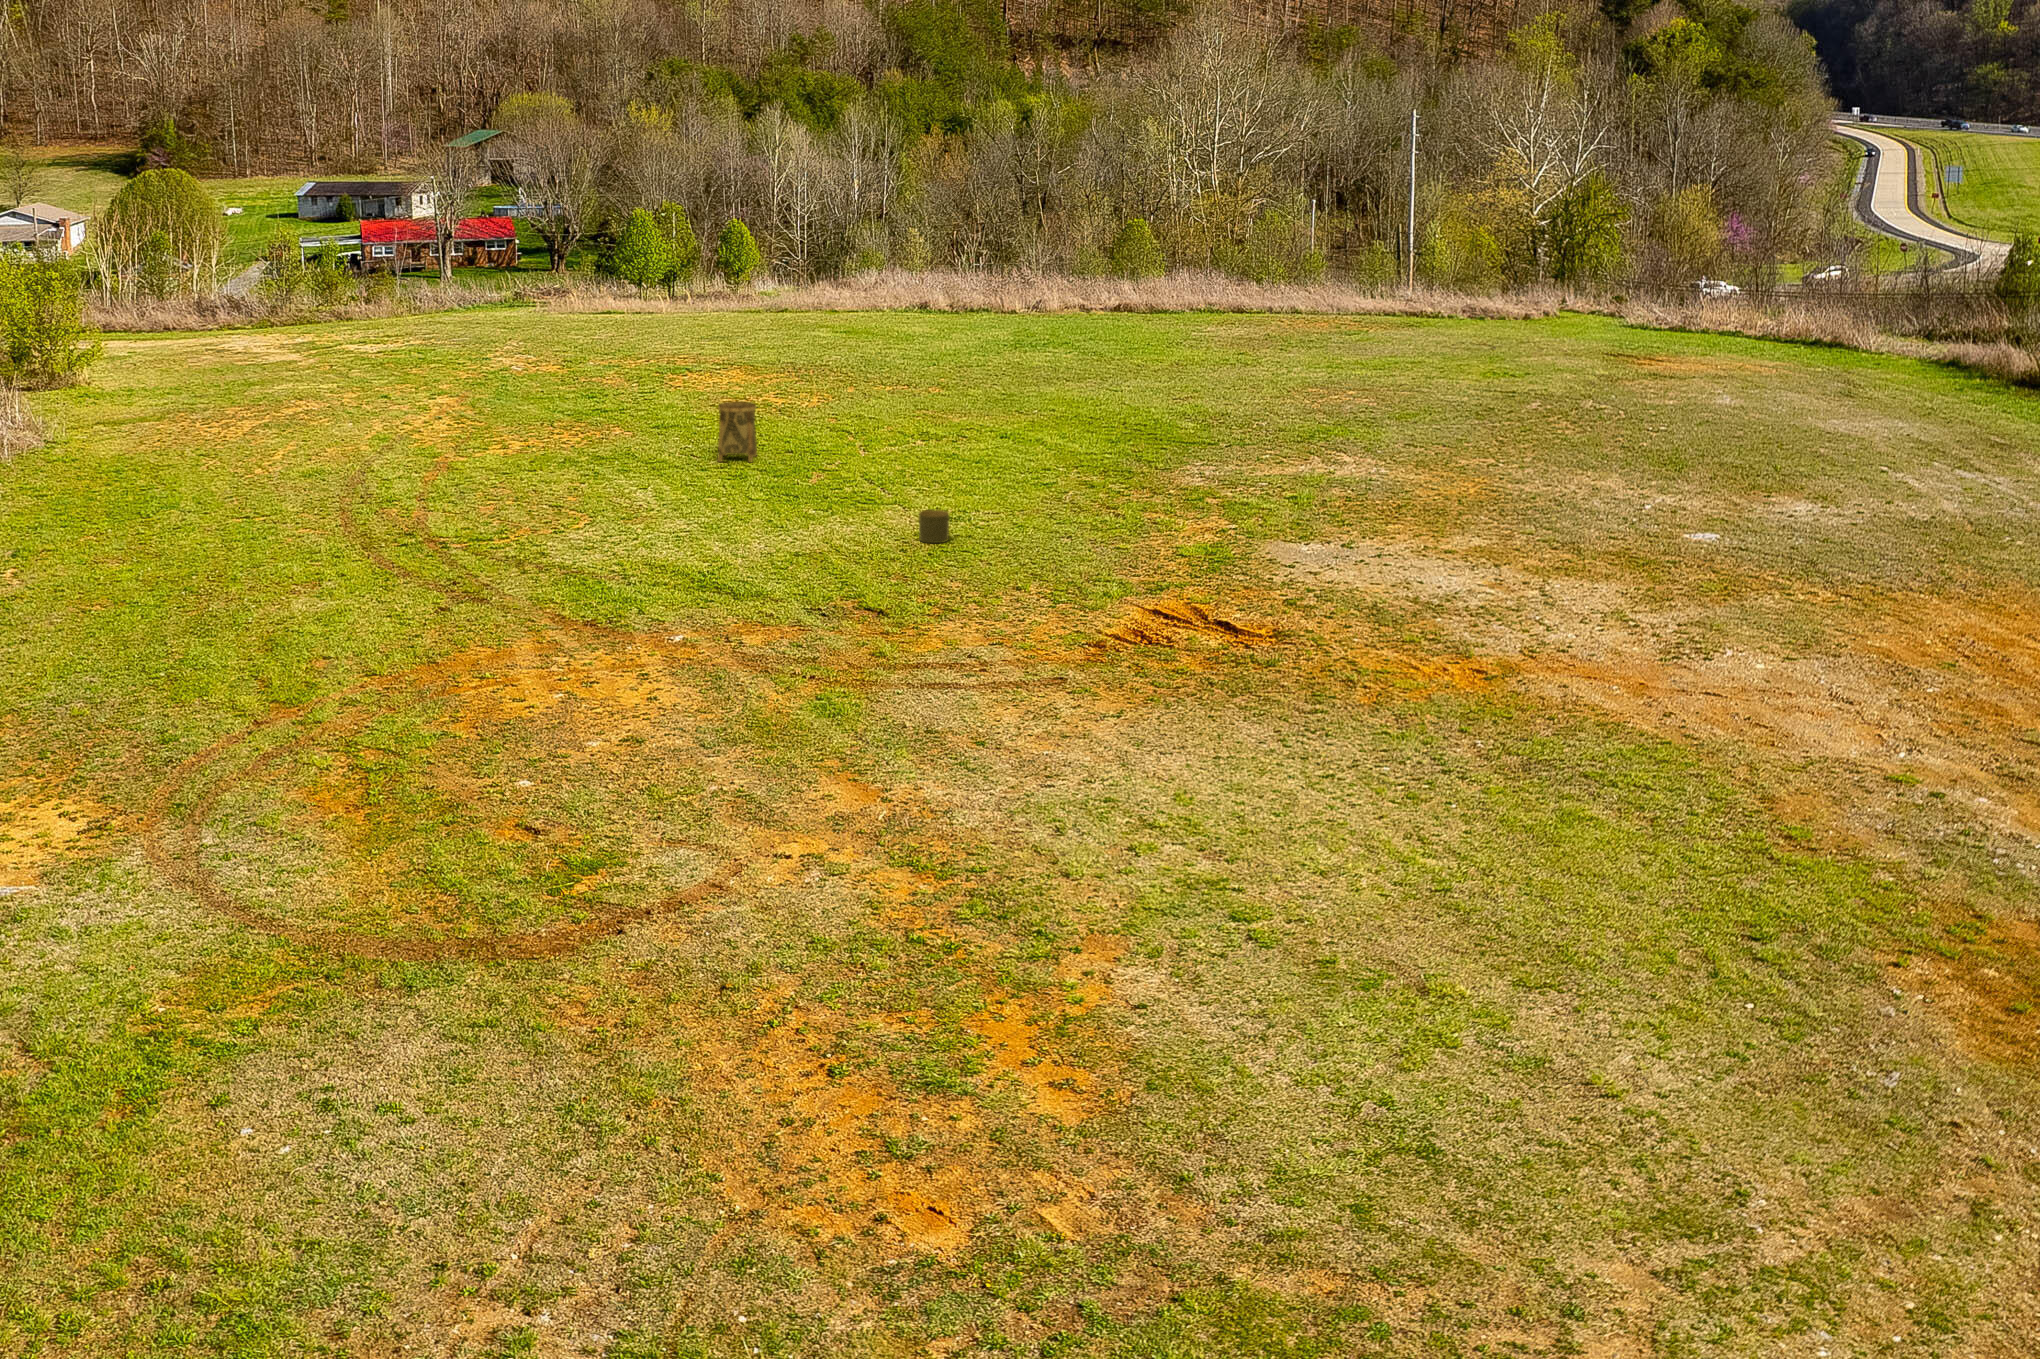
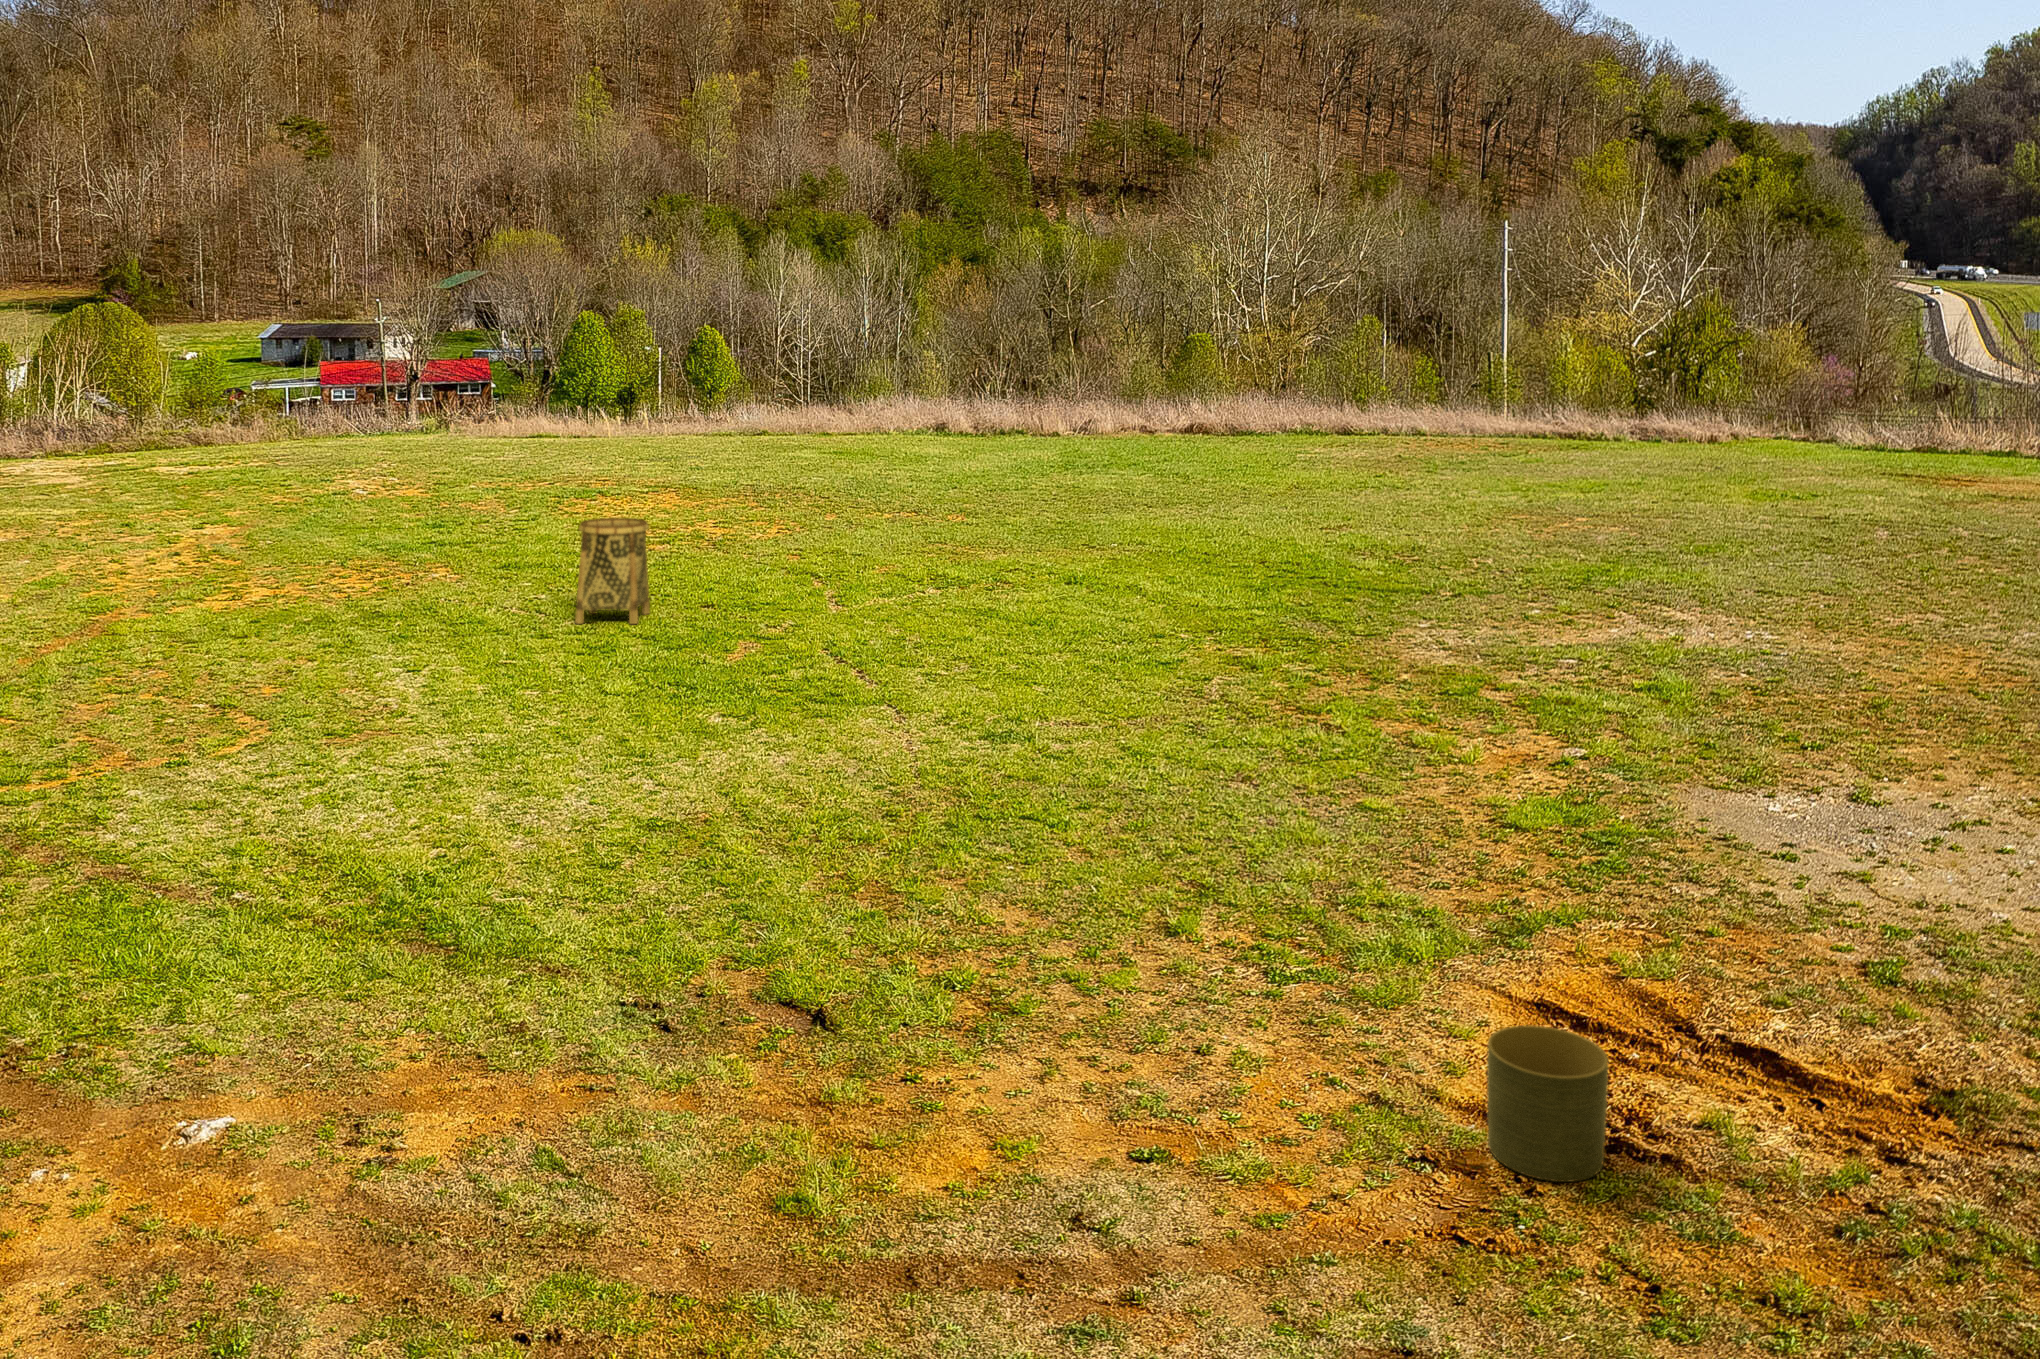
planter: present [919,509,949,543] -> present [1487,1025,1608,1182]

